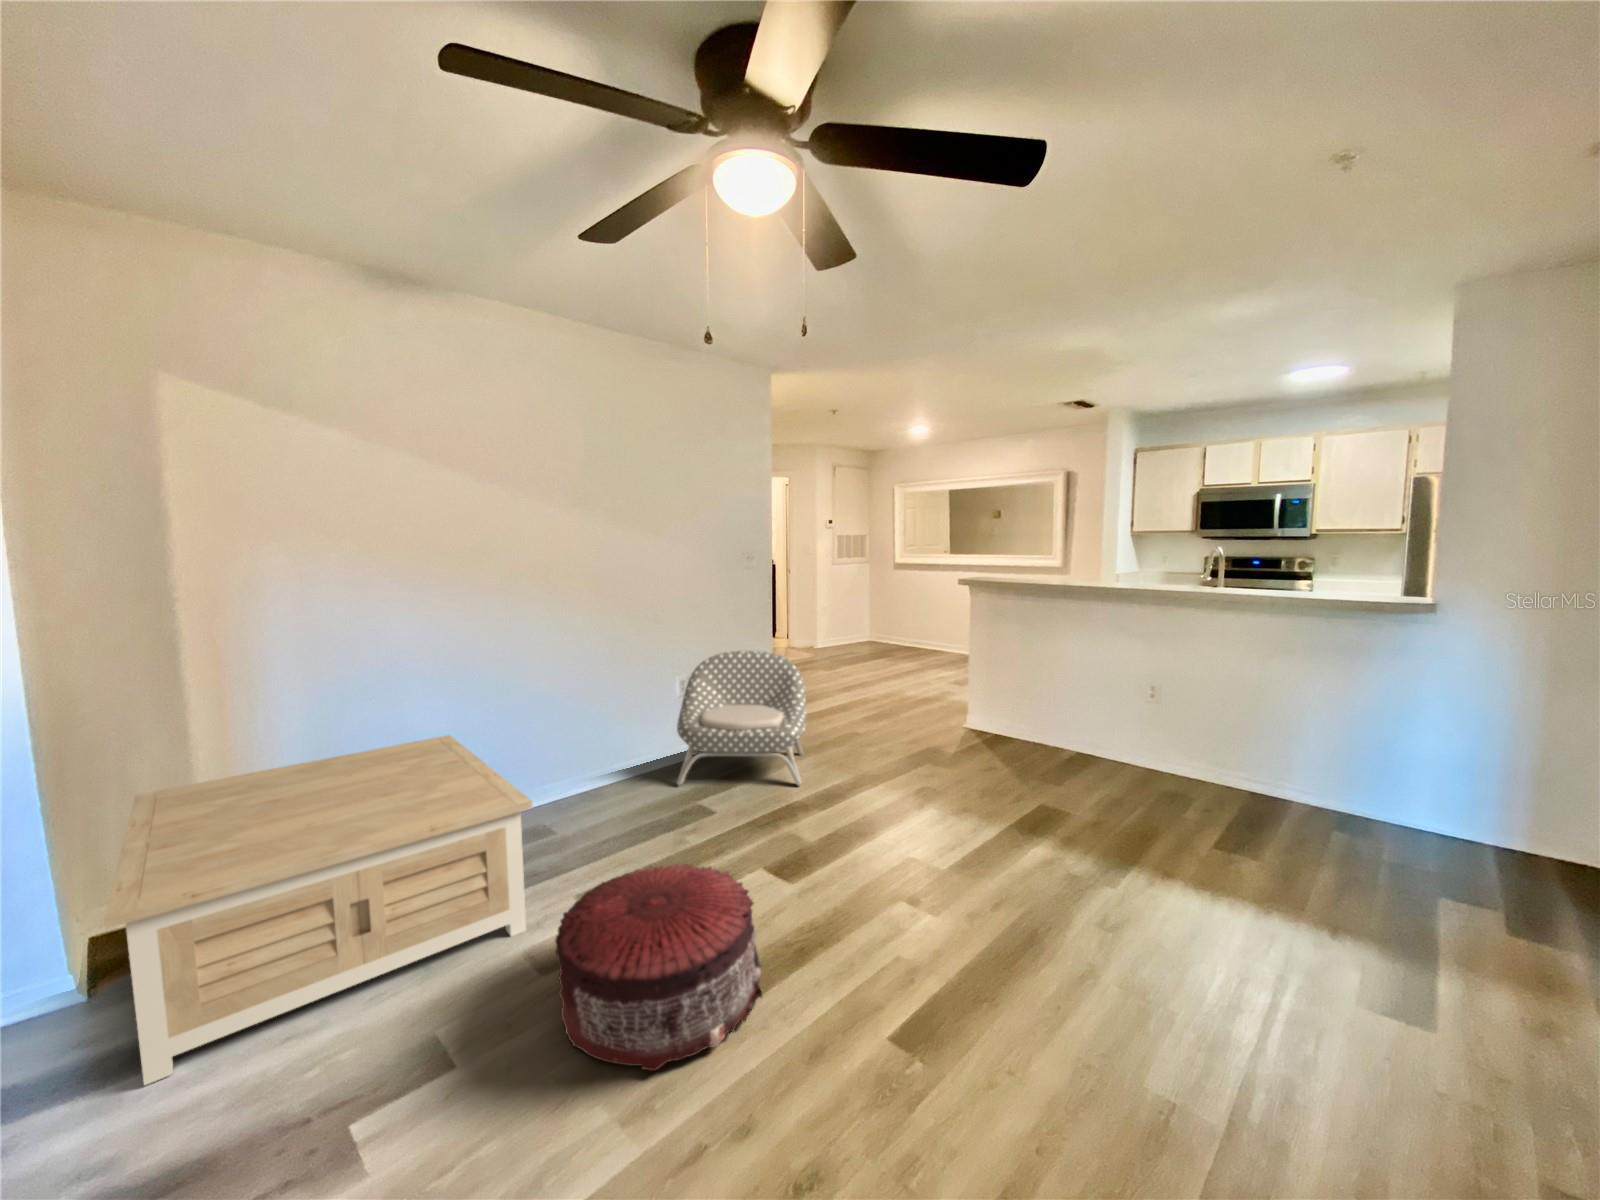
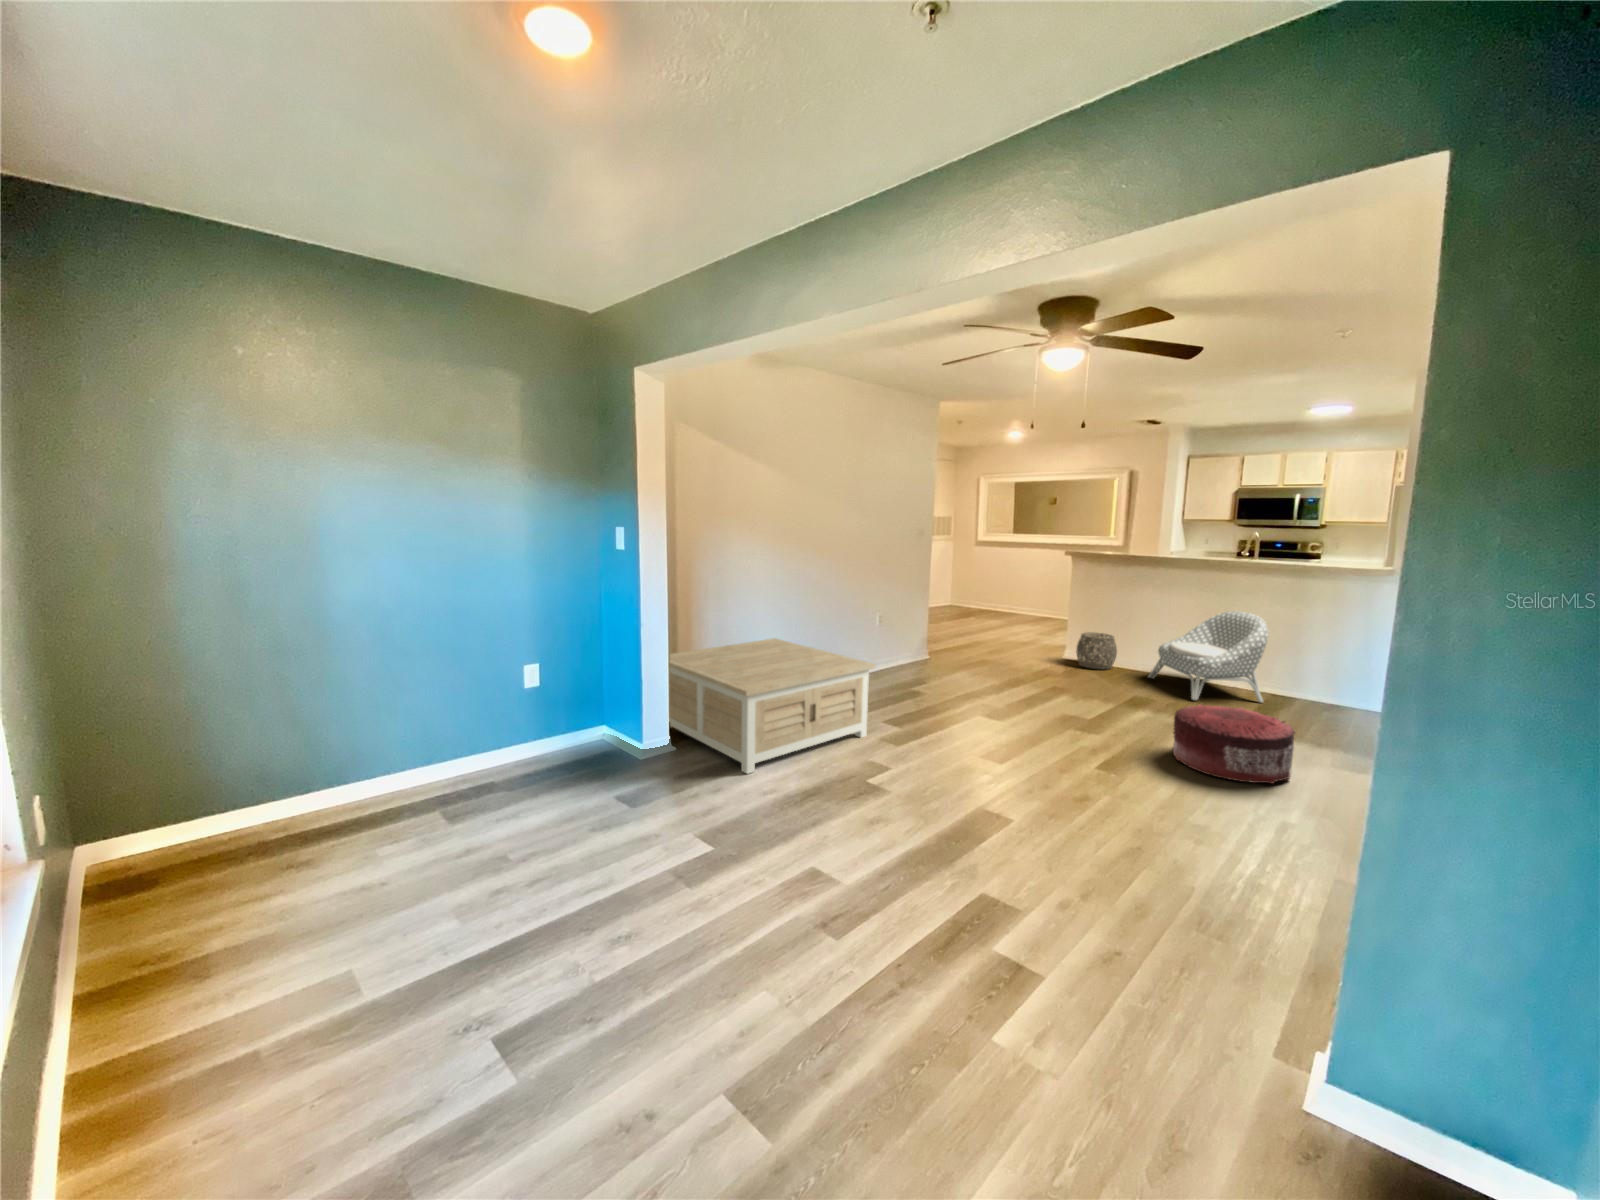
armchair: present [677,651,807,785] -> present [1148,611,1269,703]
woven basket: none [977,692,1034,749] -> present [1076,632,1117,670]
pouf: present [556,864,762,1071] -> present [1173,704,1295,783]

